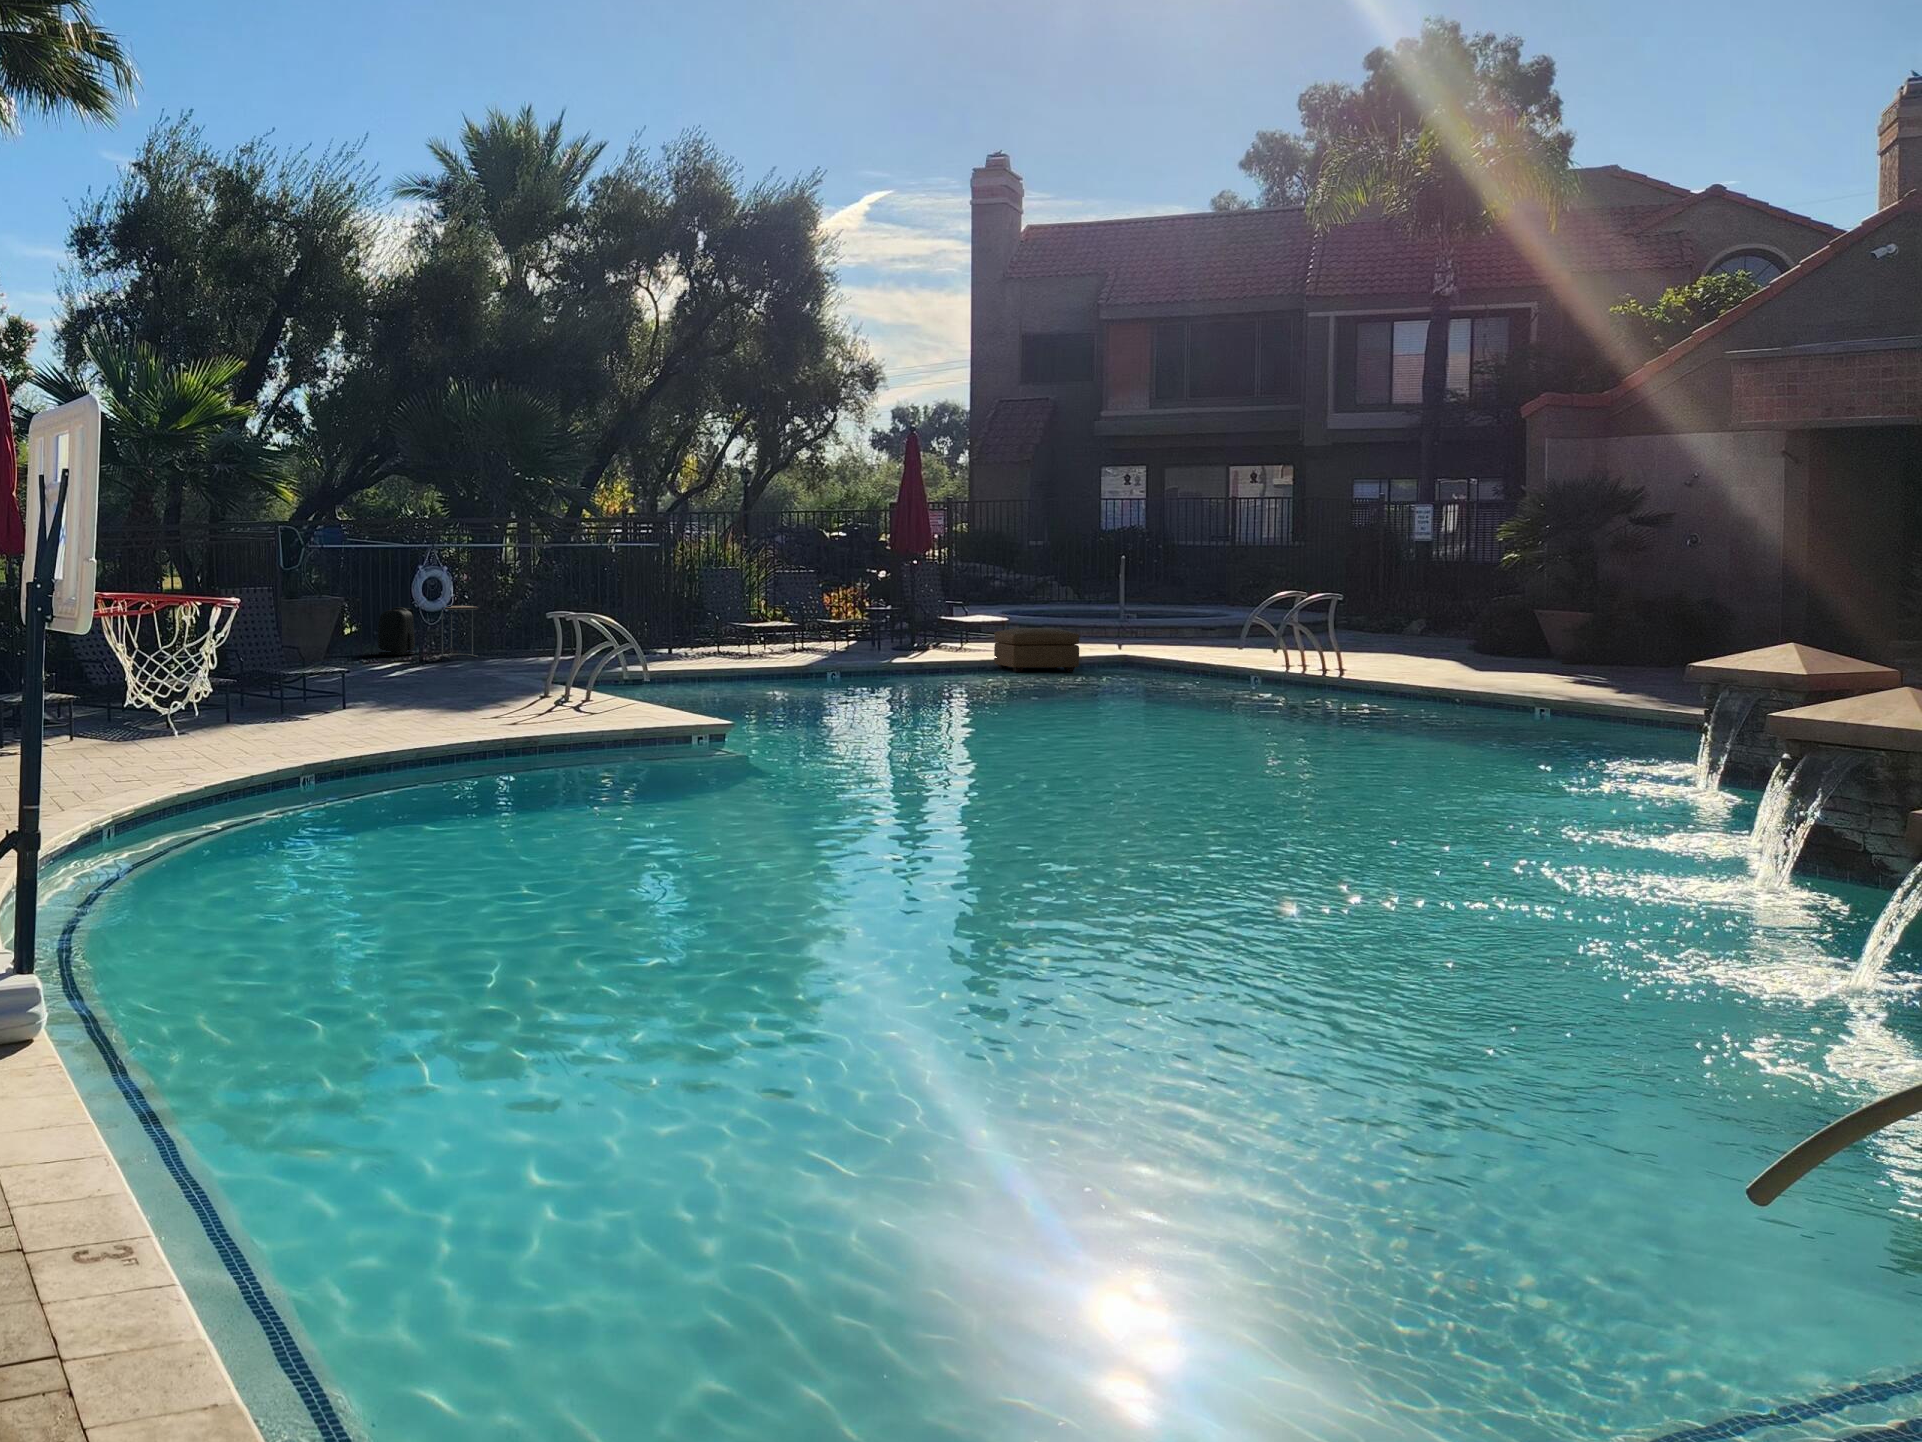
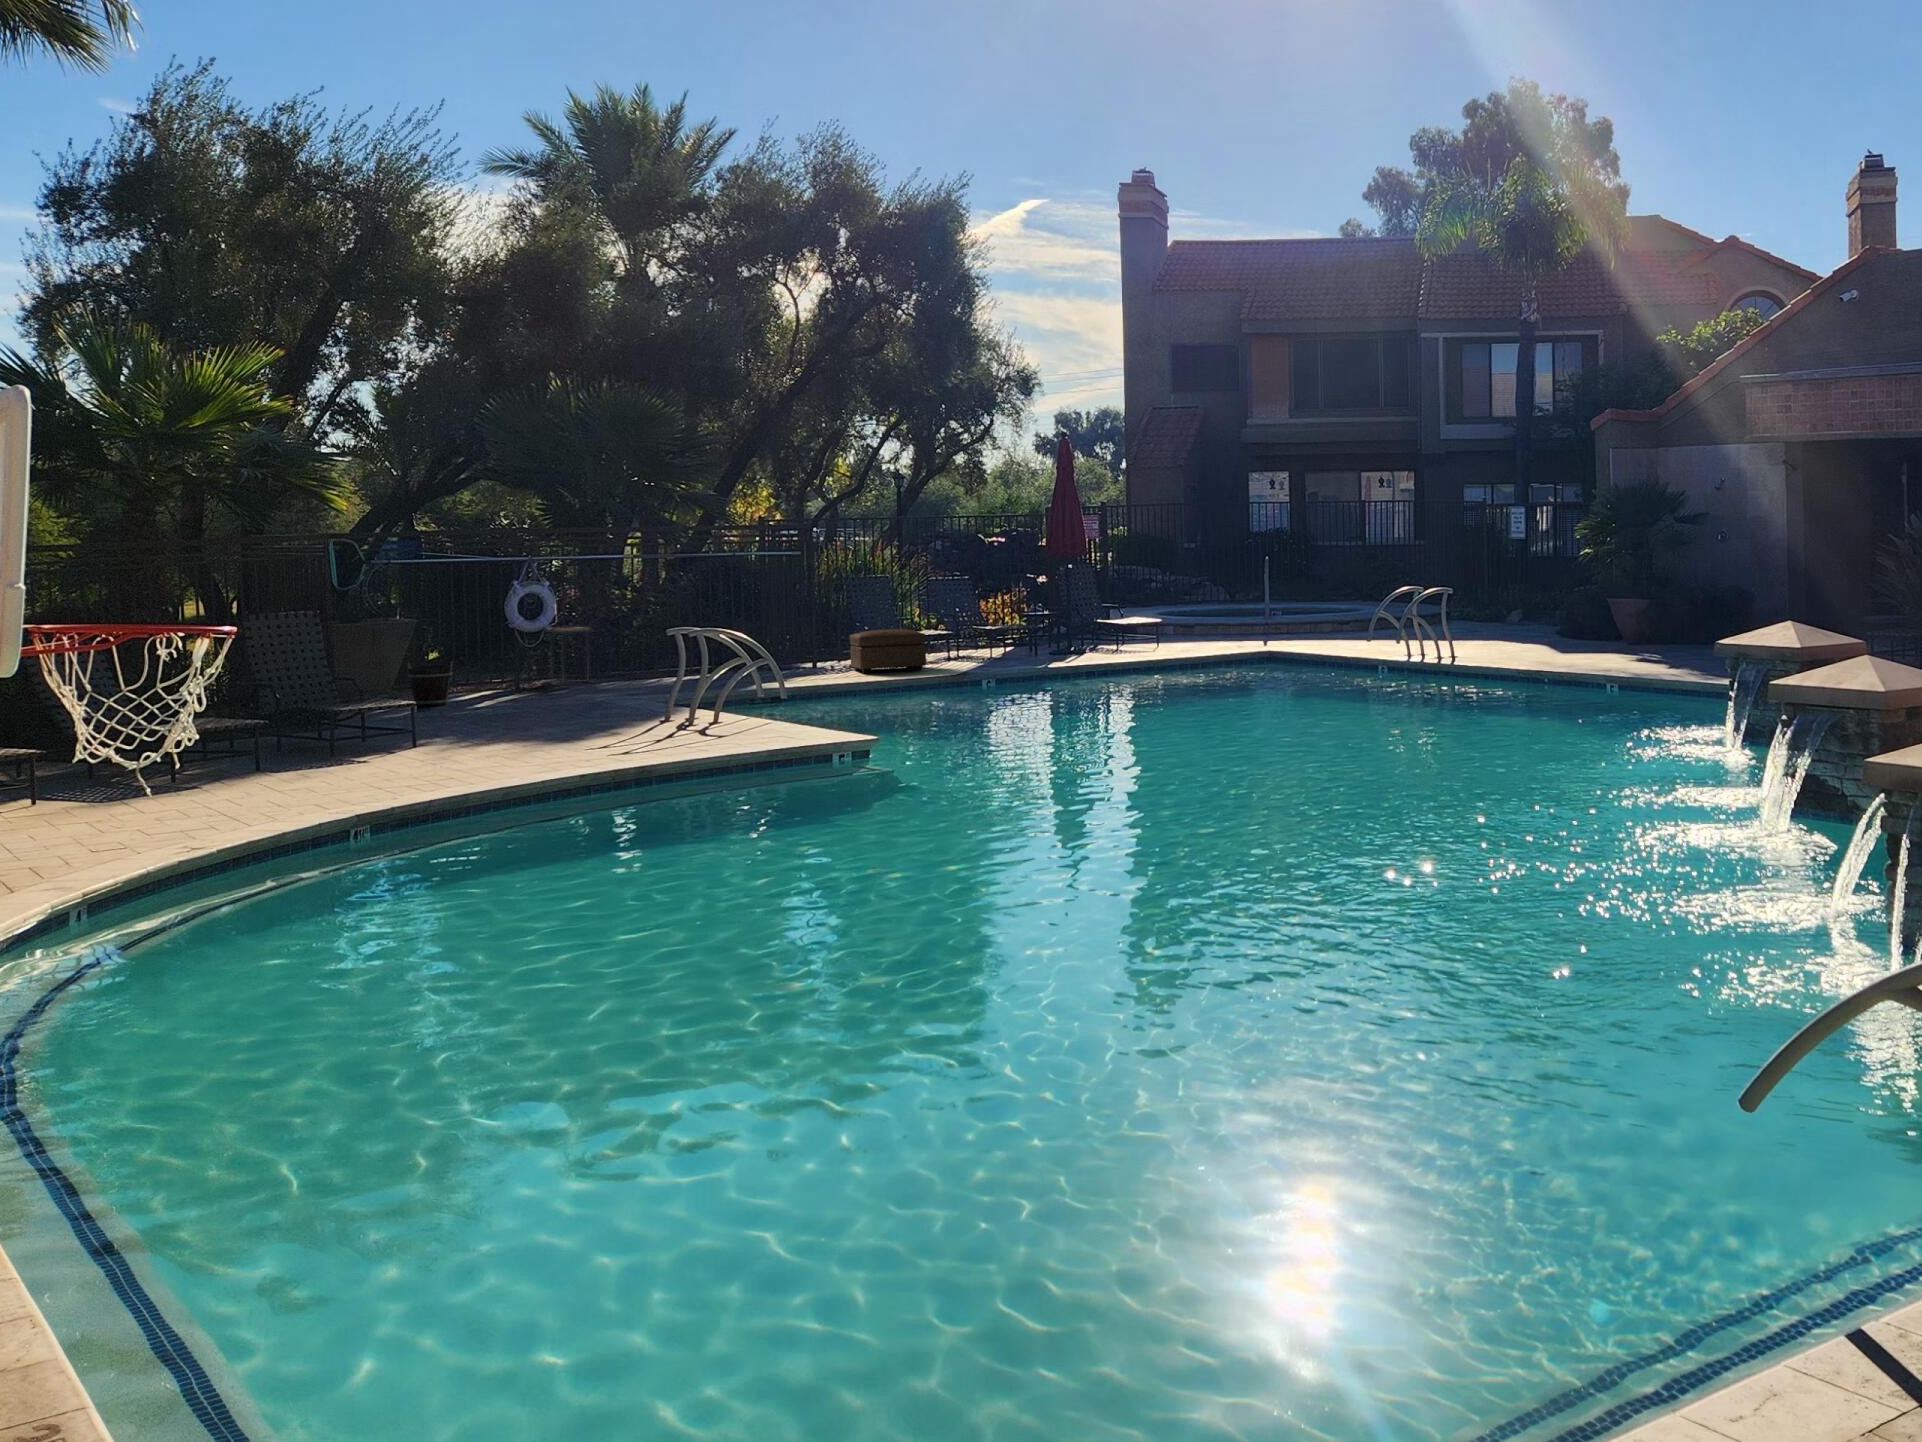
backpack: present [378,607,415,655] -> none [471,632,519,686]
ottoman: present [994,628,1080,672] -> present [850,629,926,673]
bucket: none [327,633,364,671] -> present [406,662,453,706]

